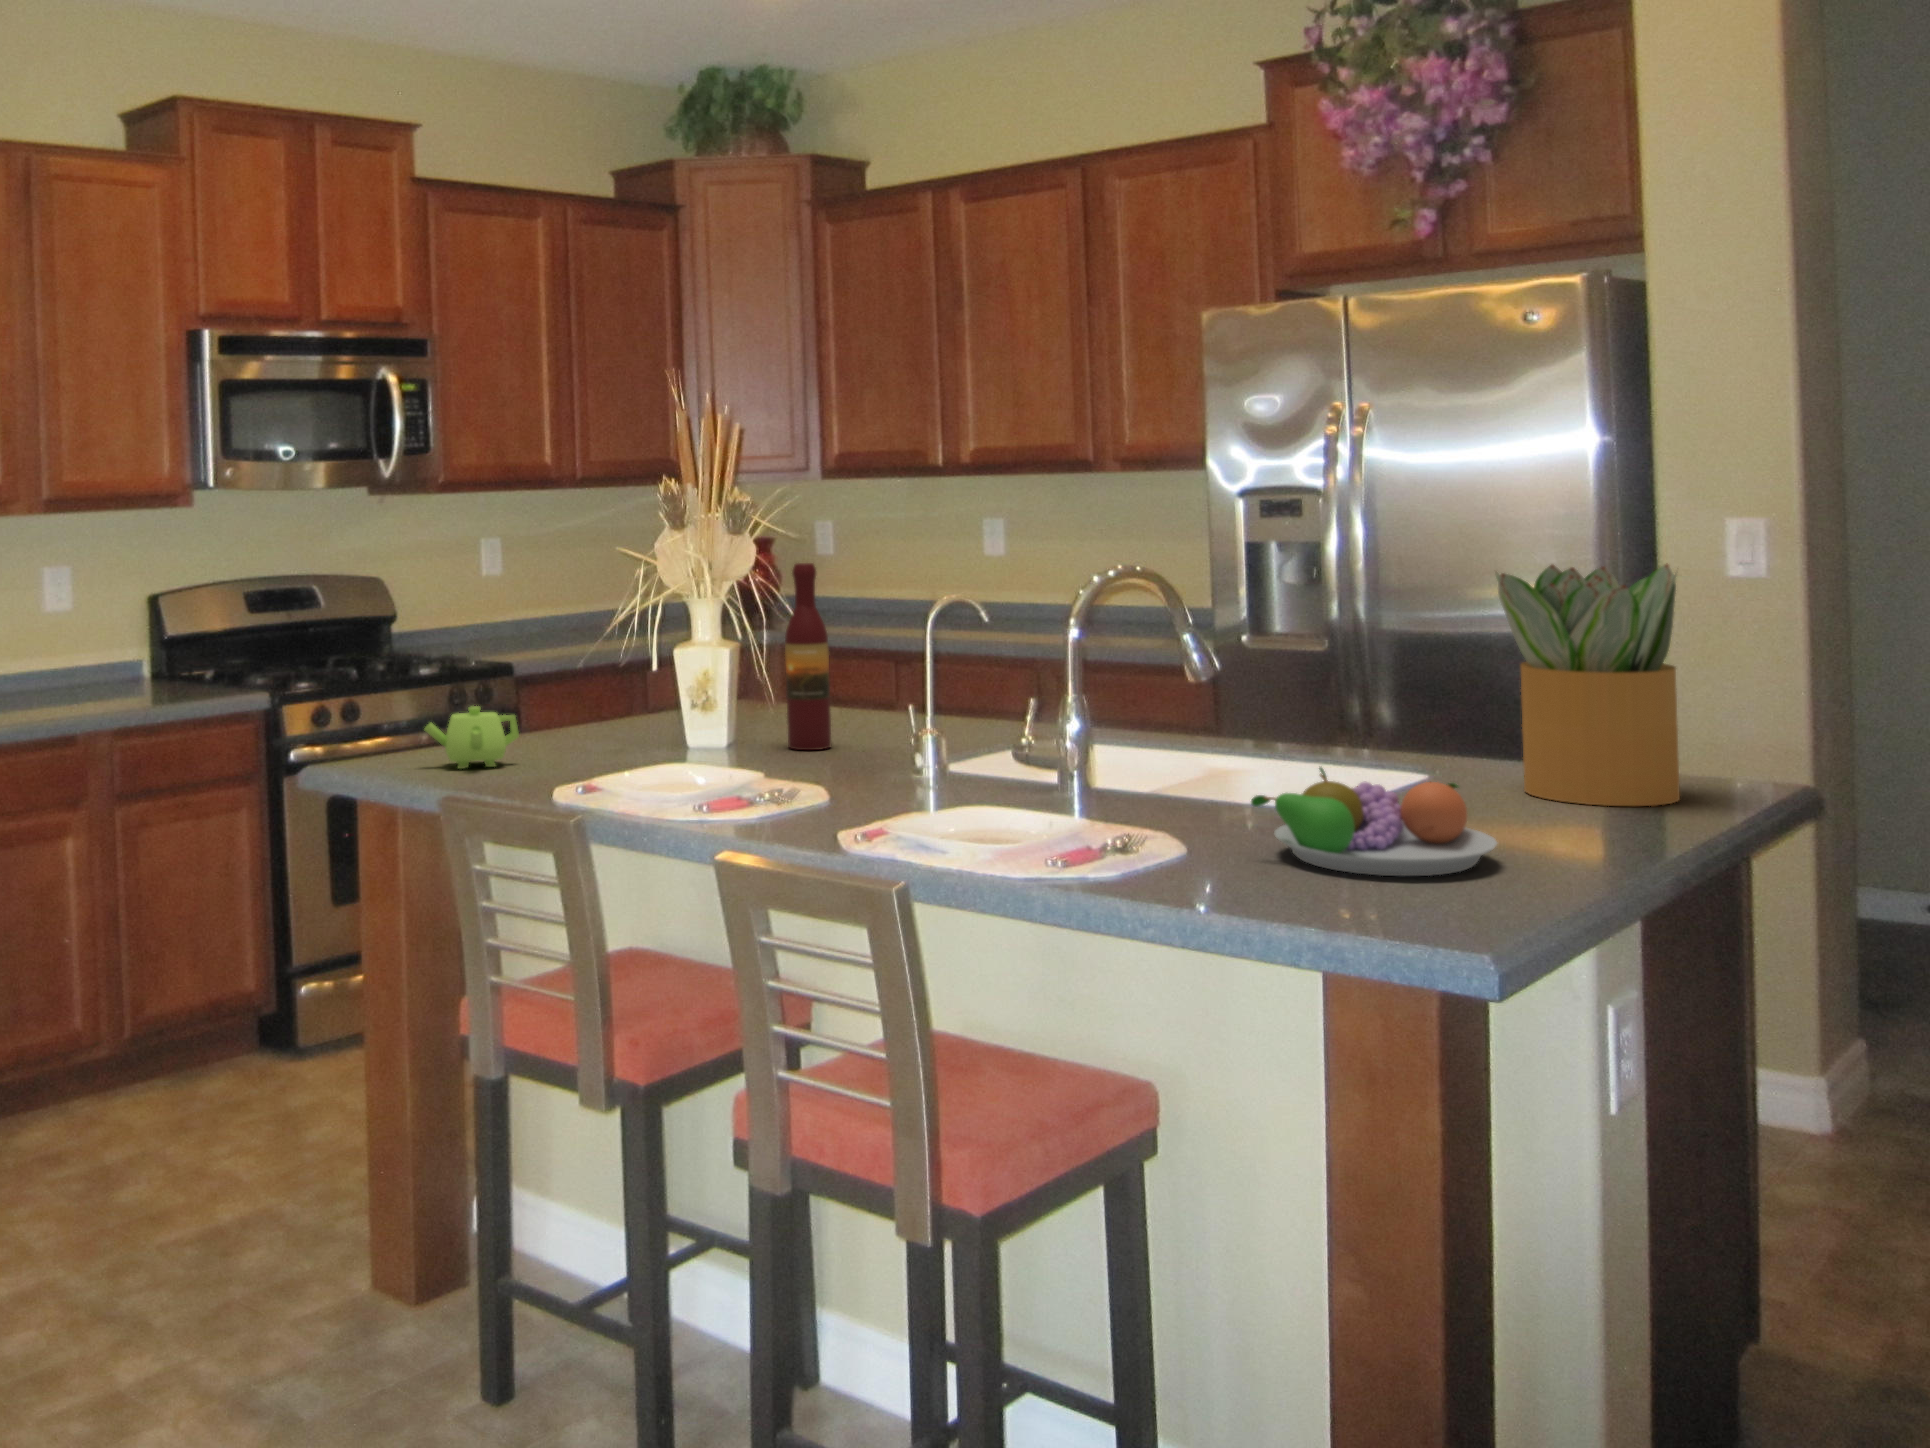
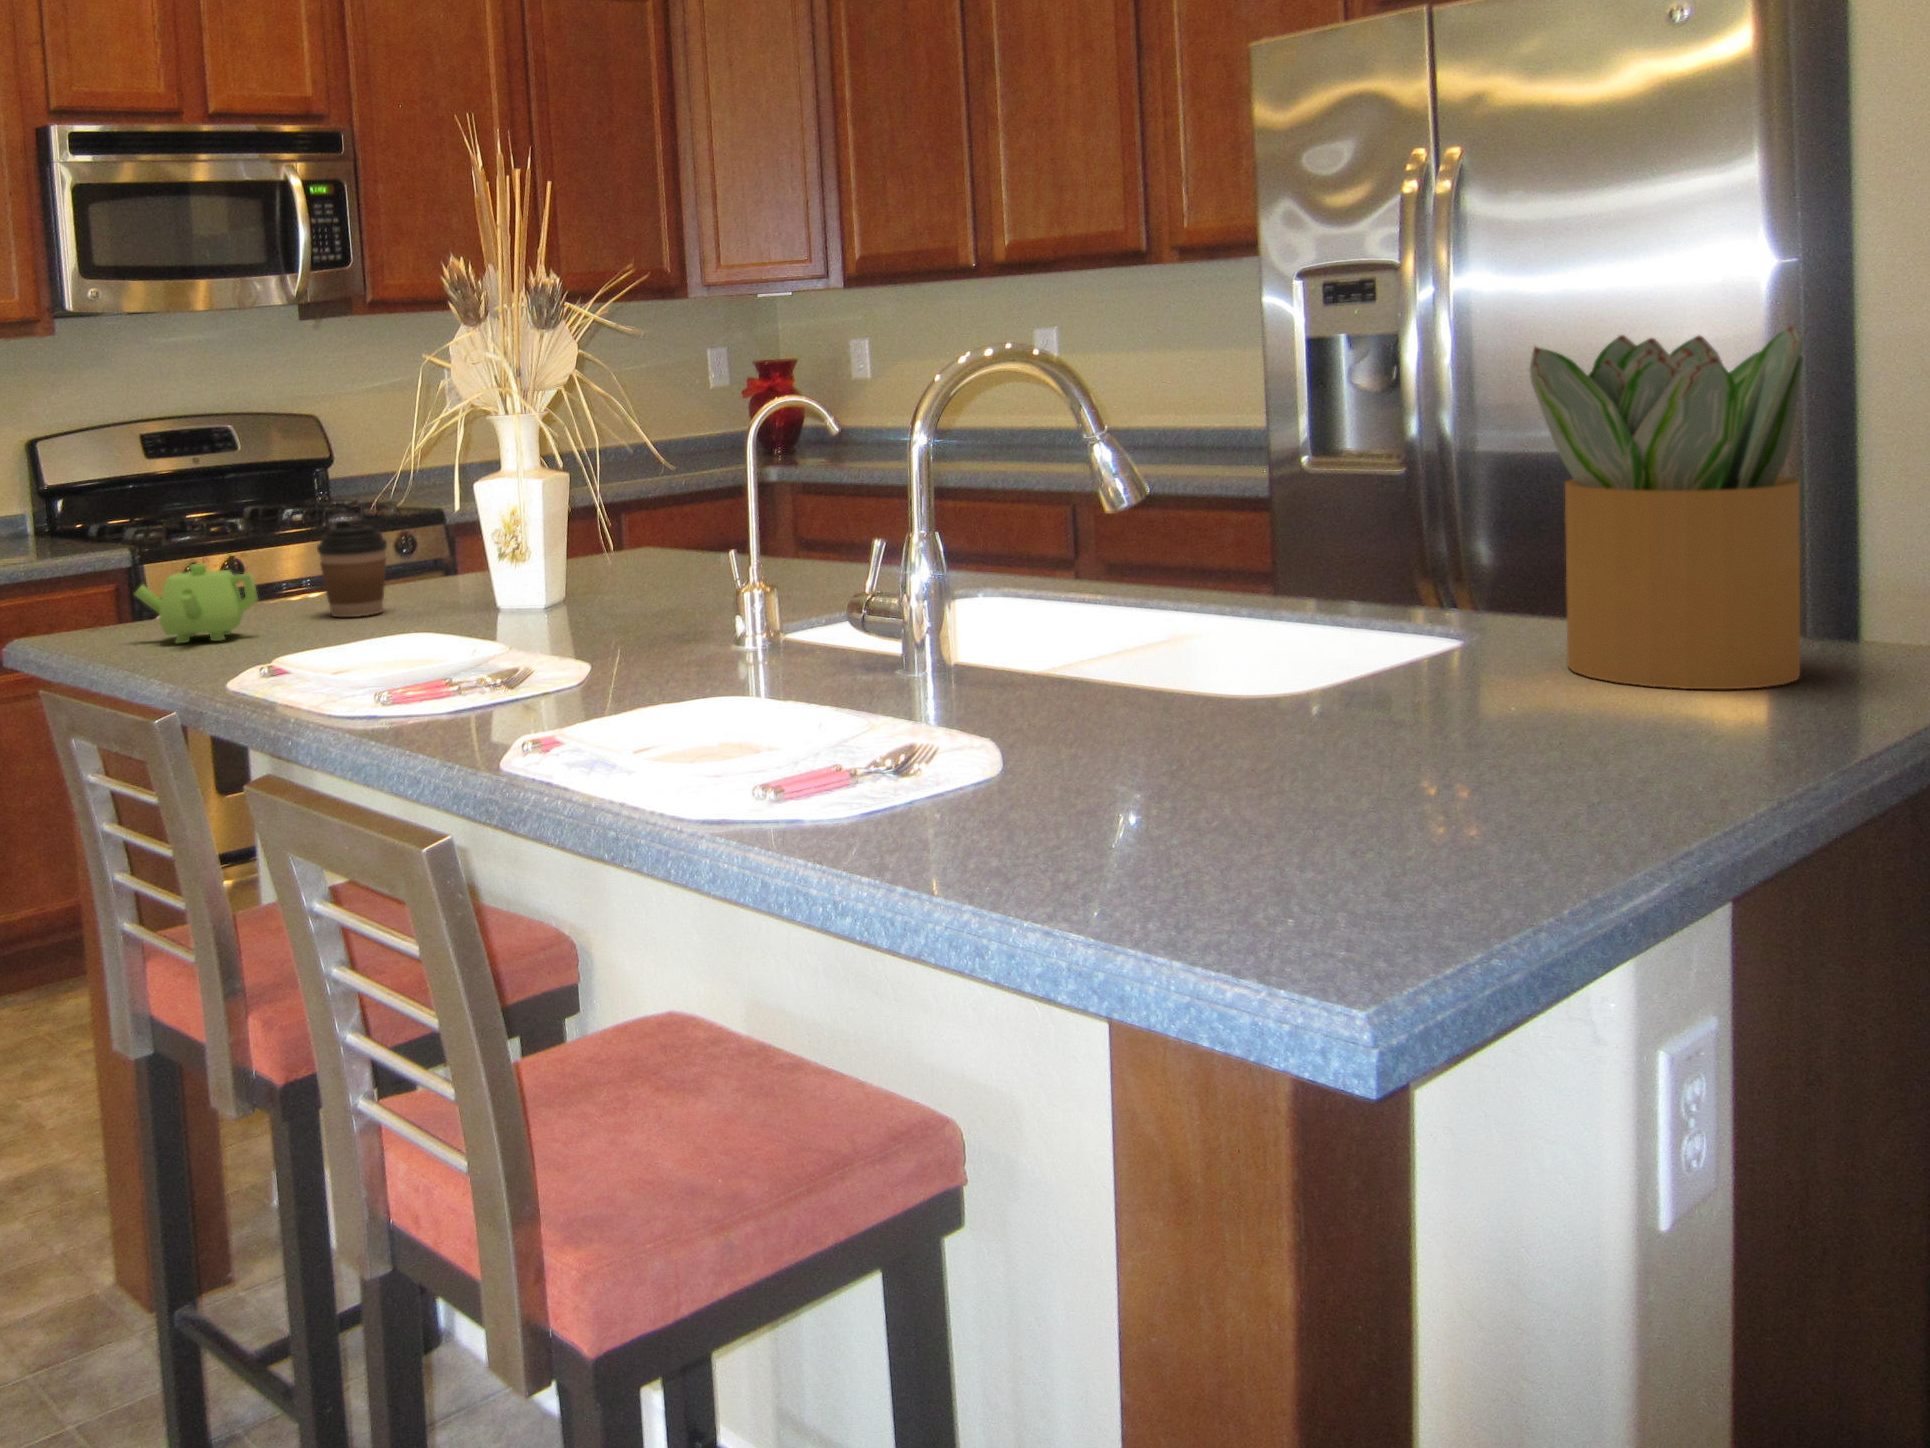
wine bottle: present [785,563,831,750] -> none [610,370,674,615]
coffee cup: none [546,674,600,750] -> present [317,521,387,617]
fruit bowl: present [1251,767,1497,876] -> none [1078,637,1453,810]

